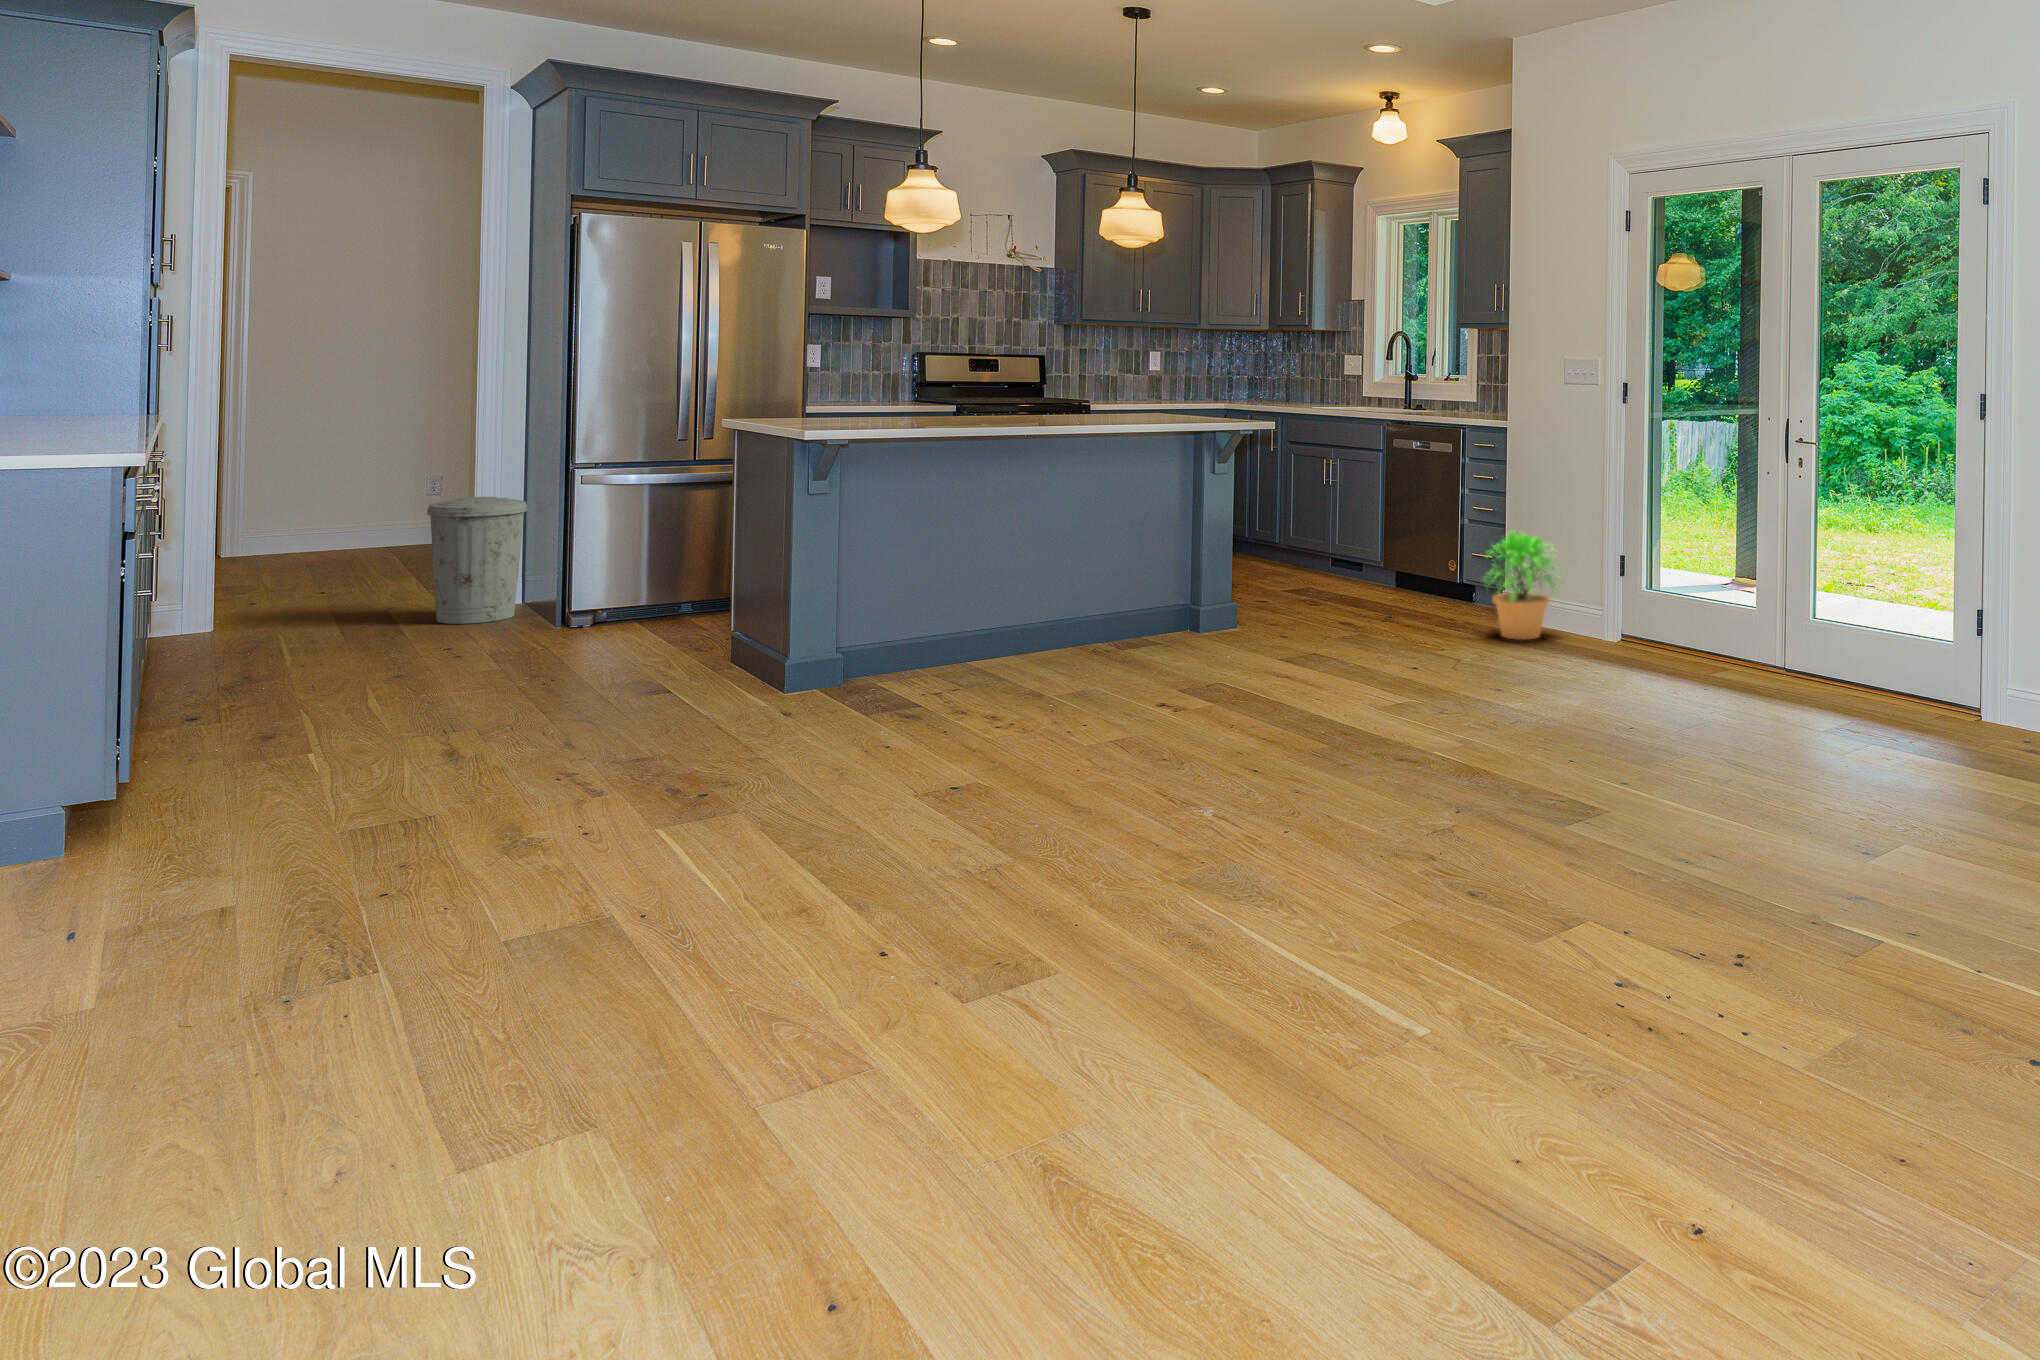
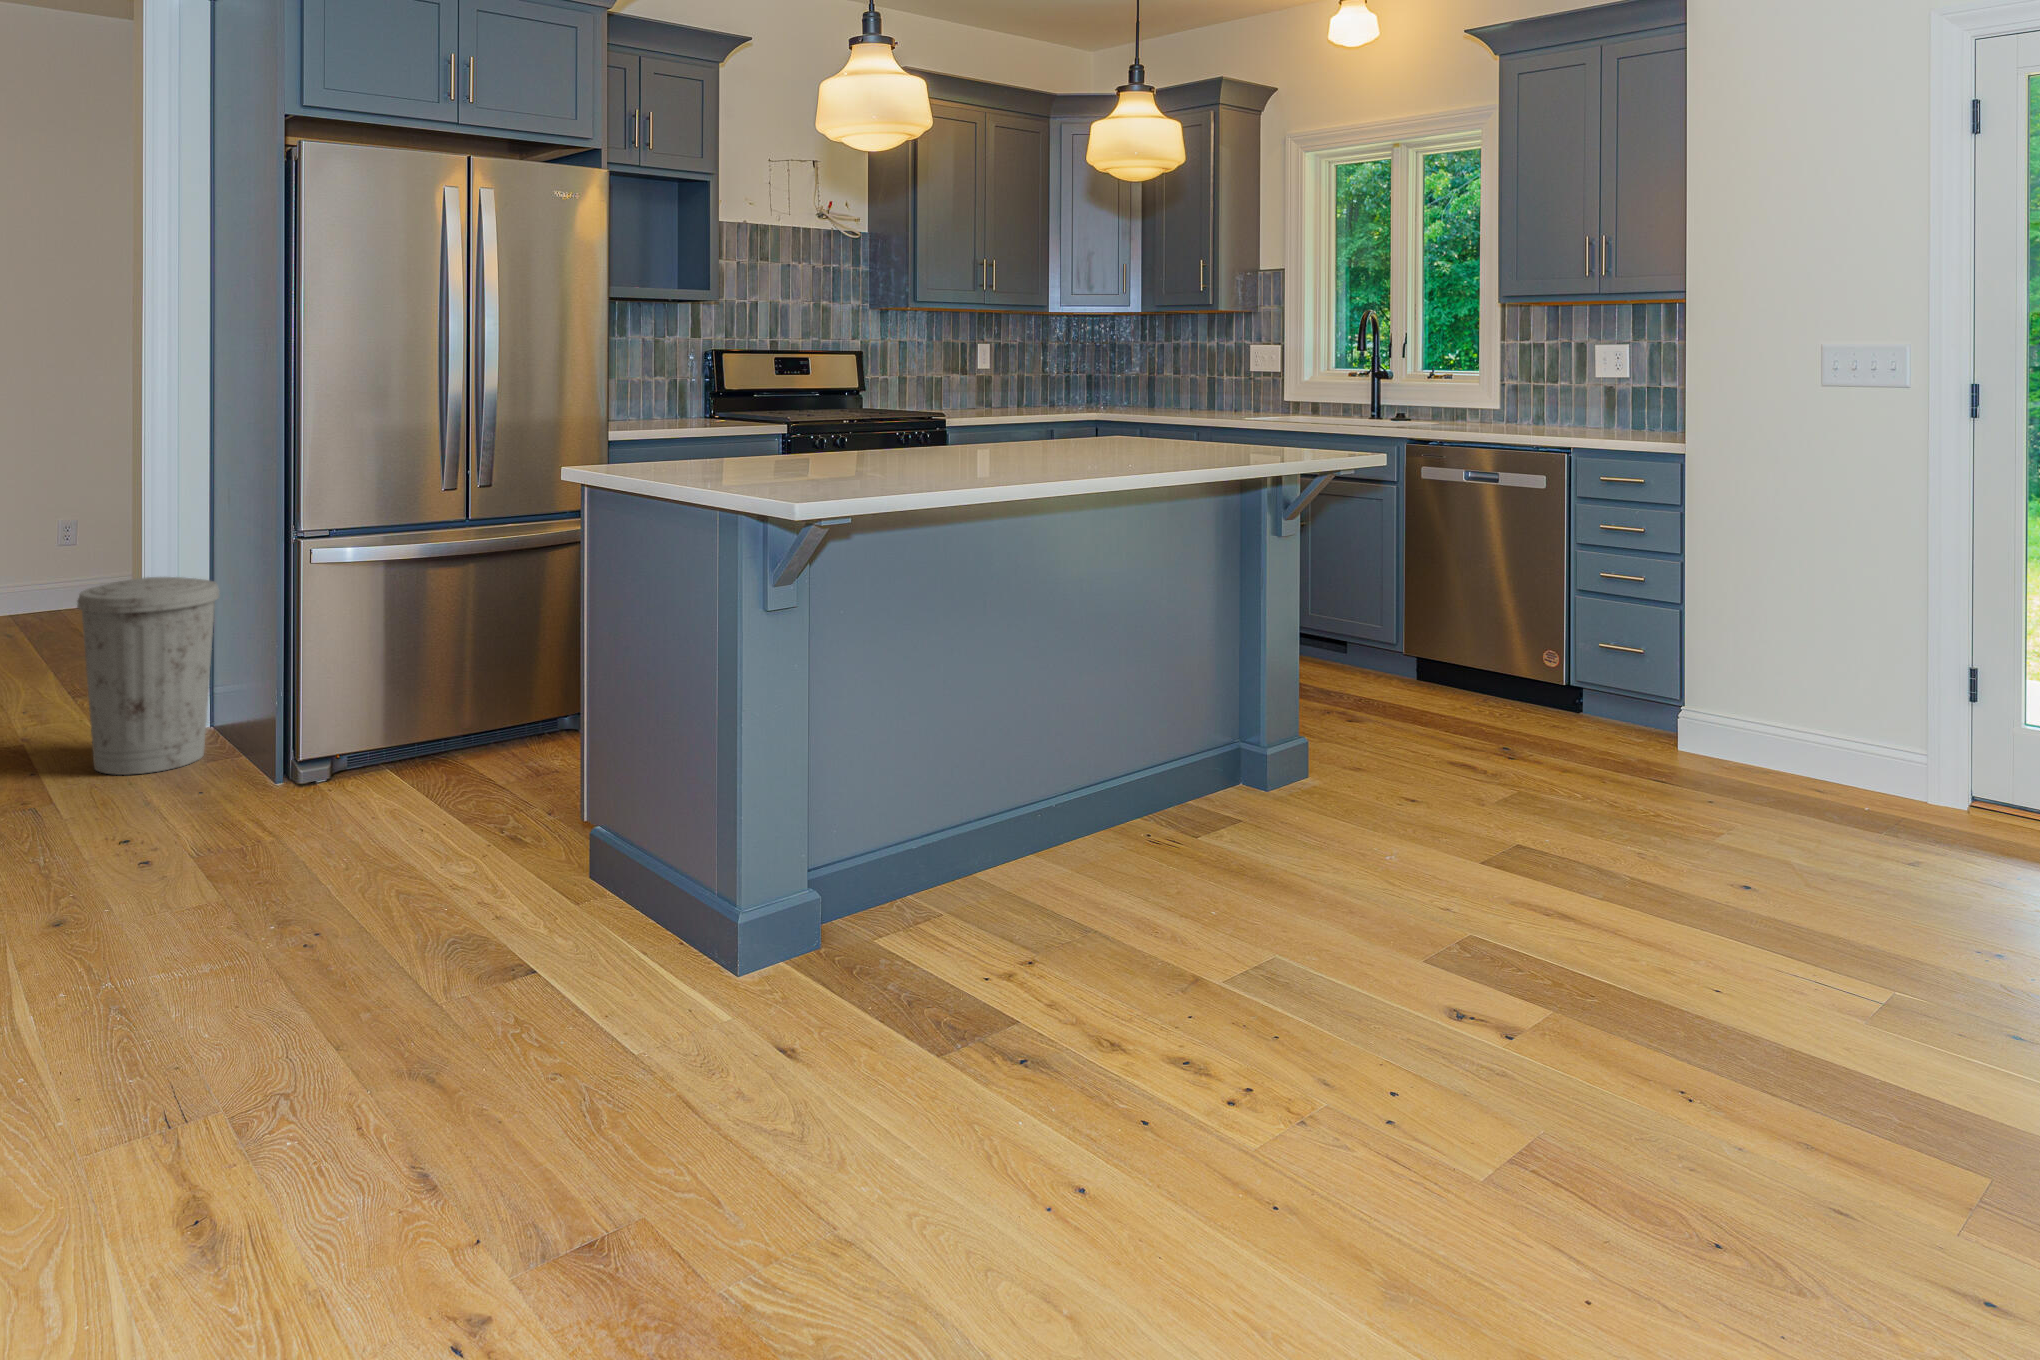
potted plant: present [1484,530,1558,639] -> none [1702,620,1854,803]

